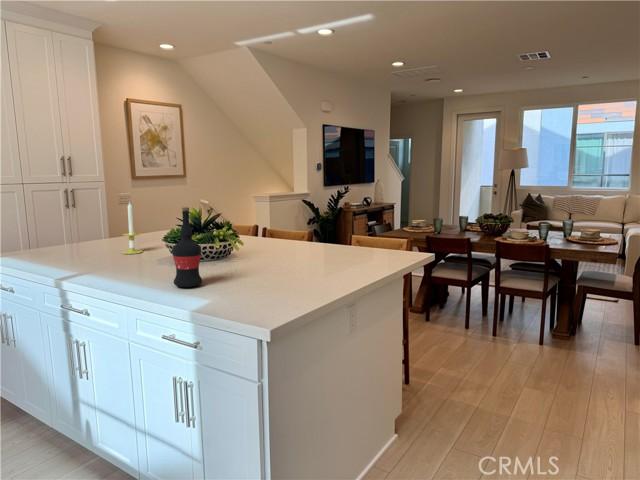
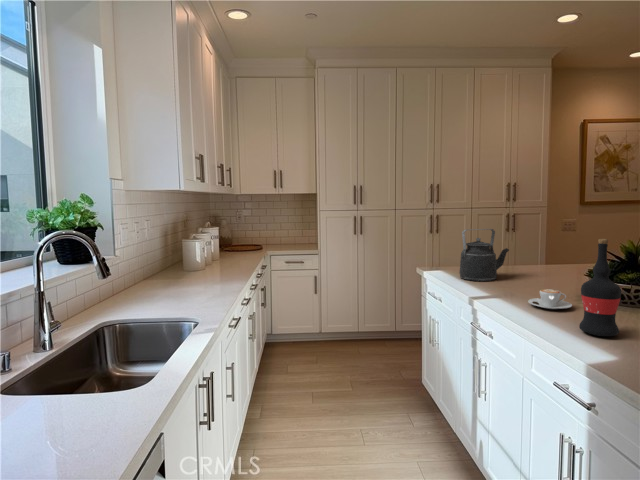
candle: present [122,202,142,254] -> none [540,229,563,285]
kettle: none [29,203,86,262] -> present [460,229,509,281]
coffee cup: none [121,257,160,275] -> present [528,289,572,309]

